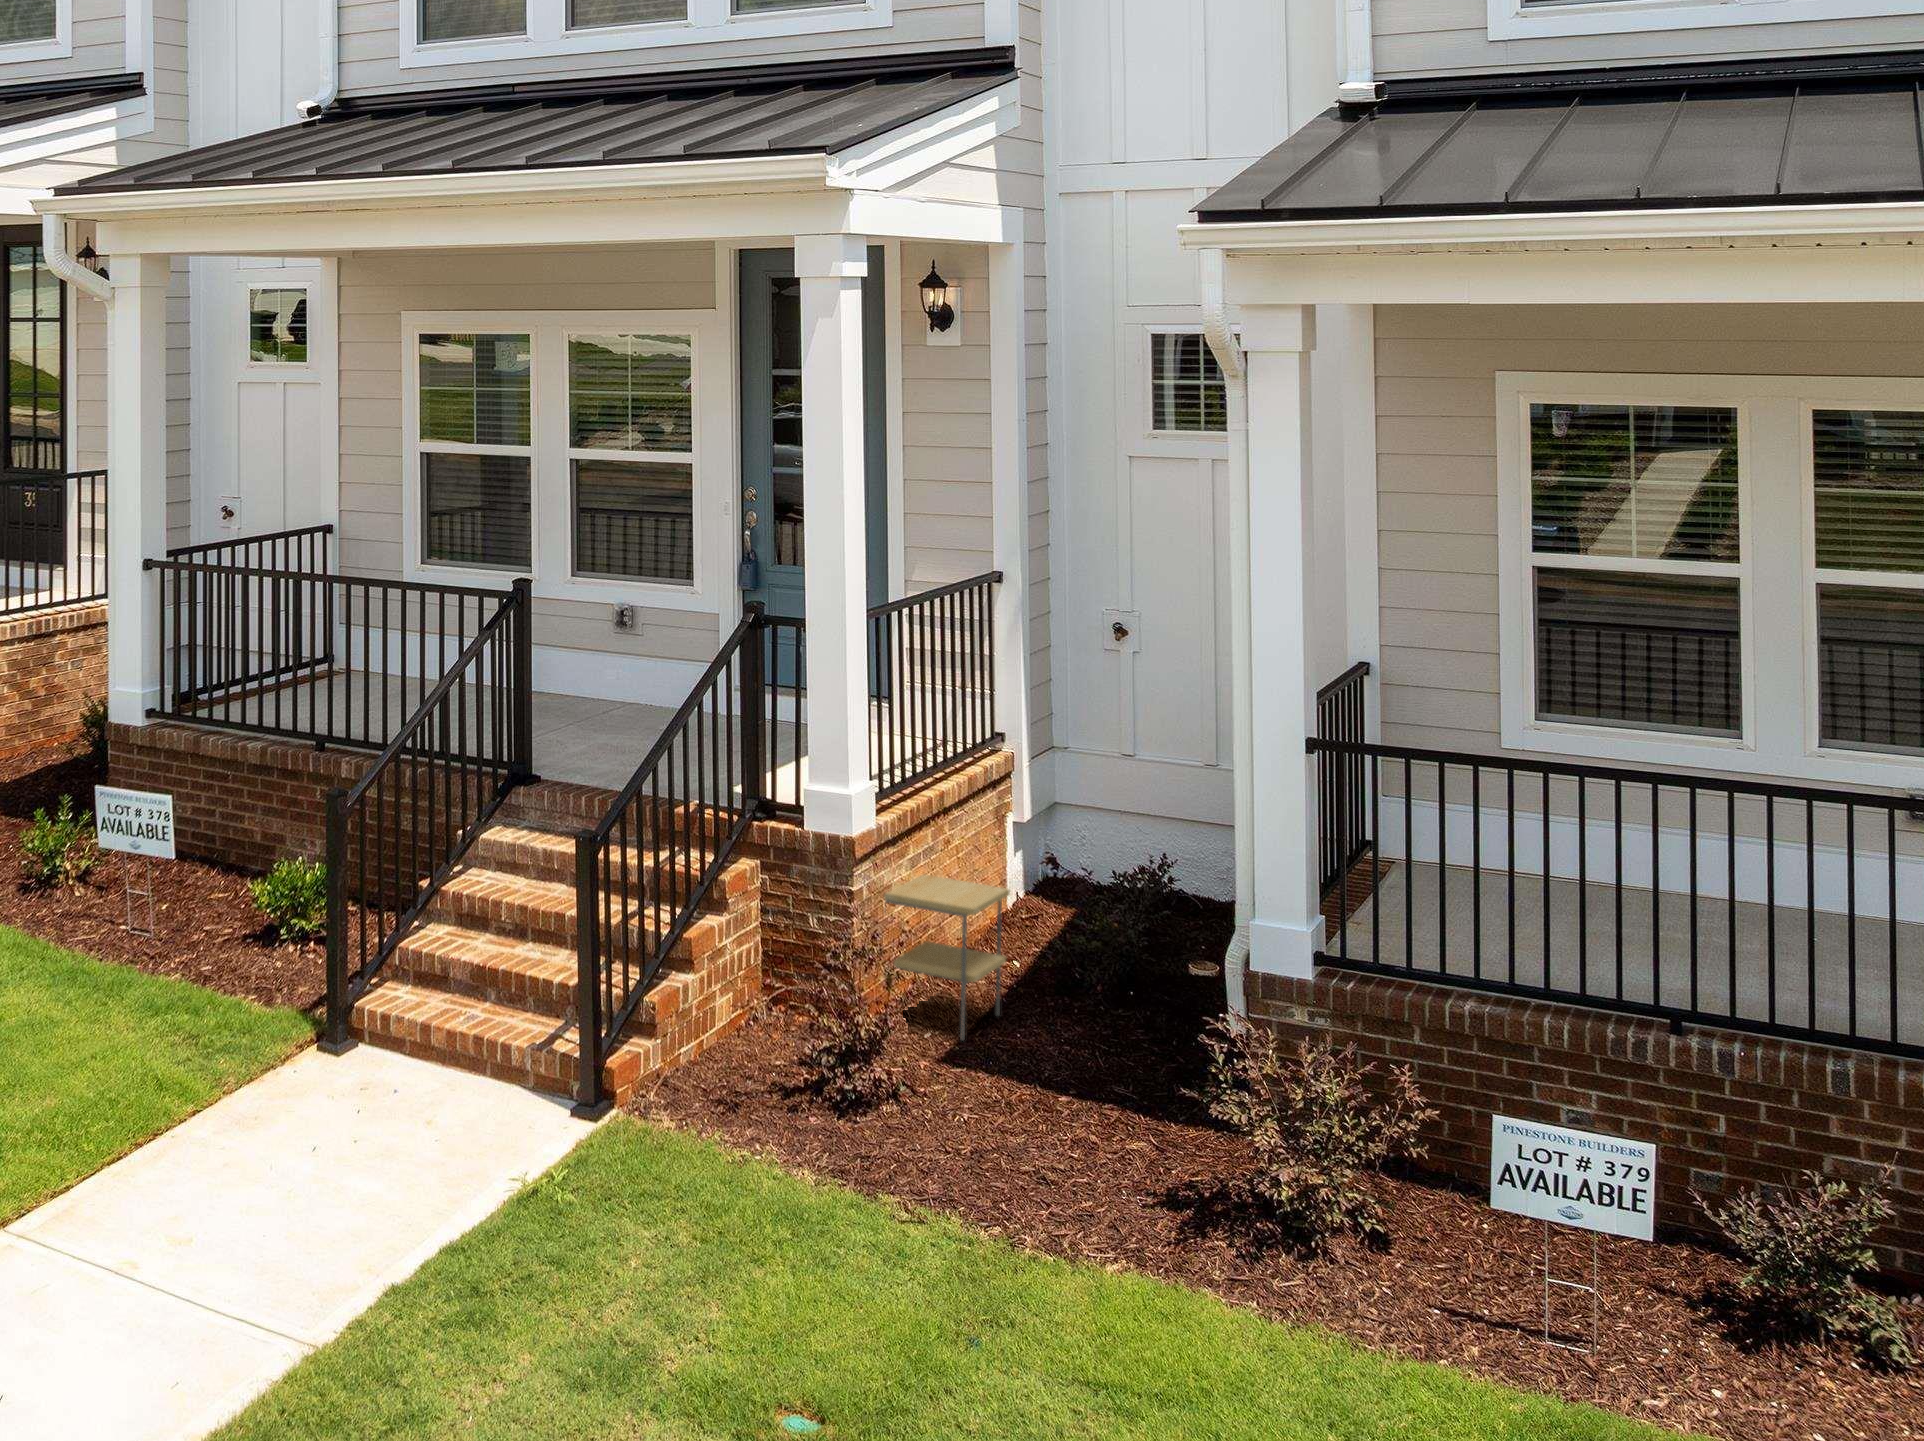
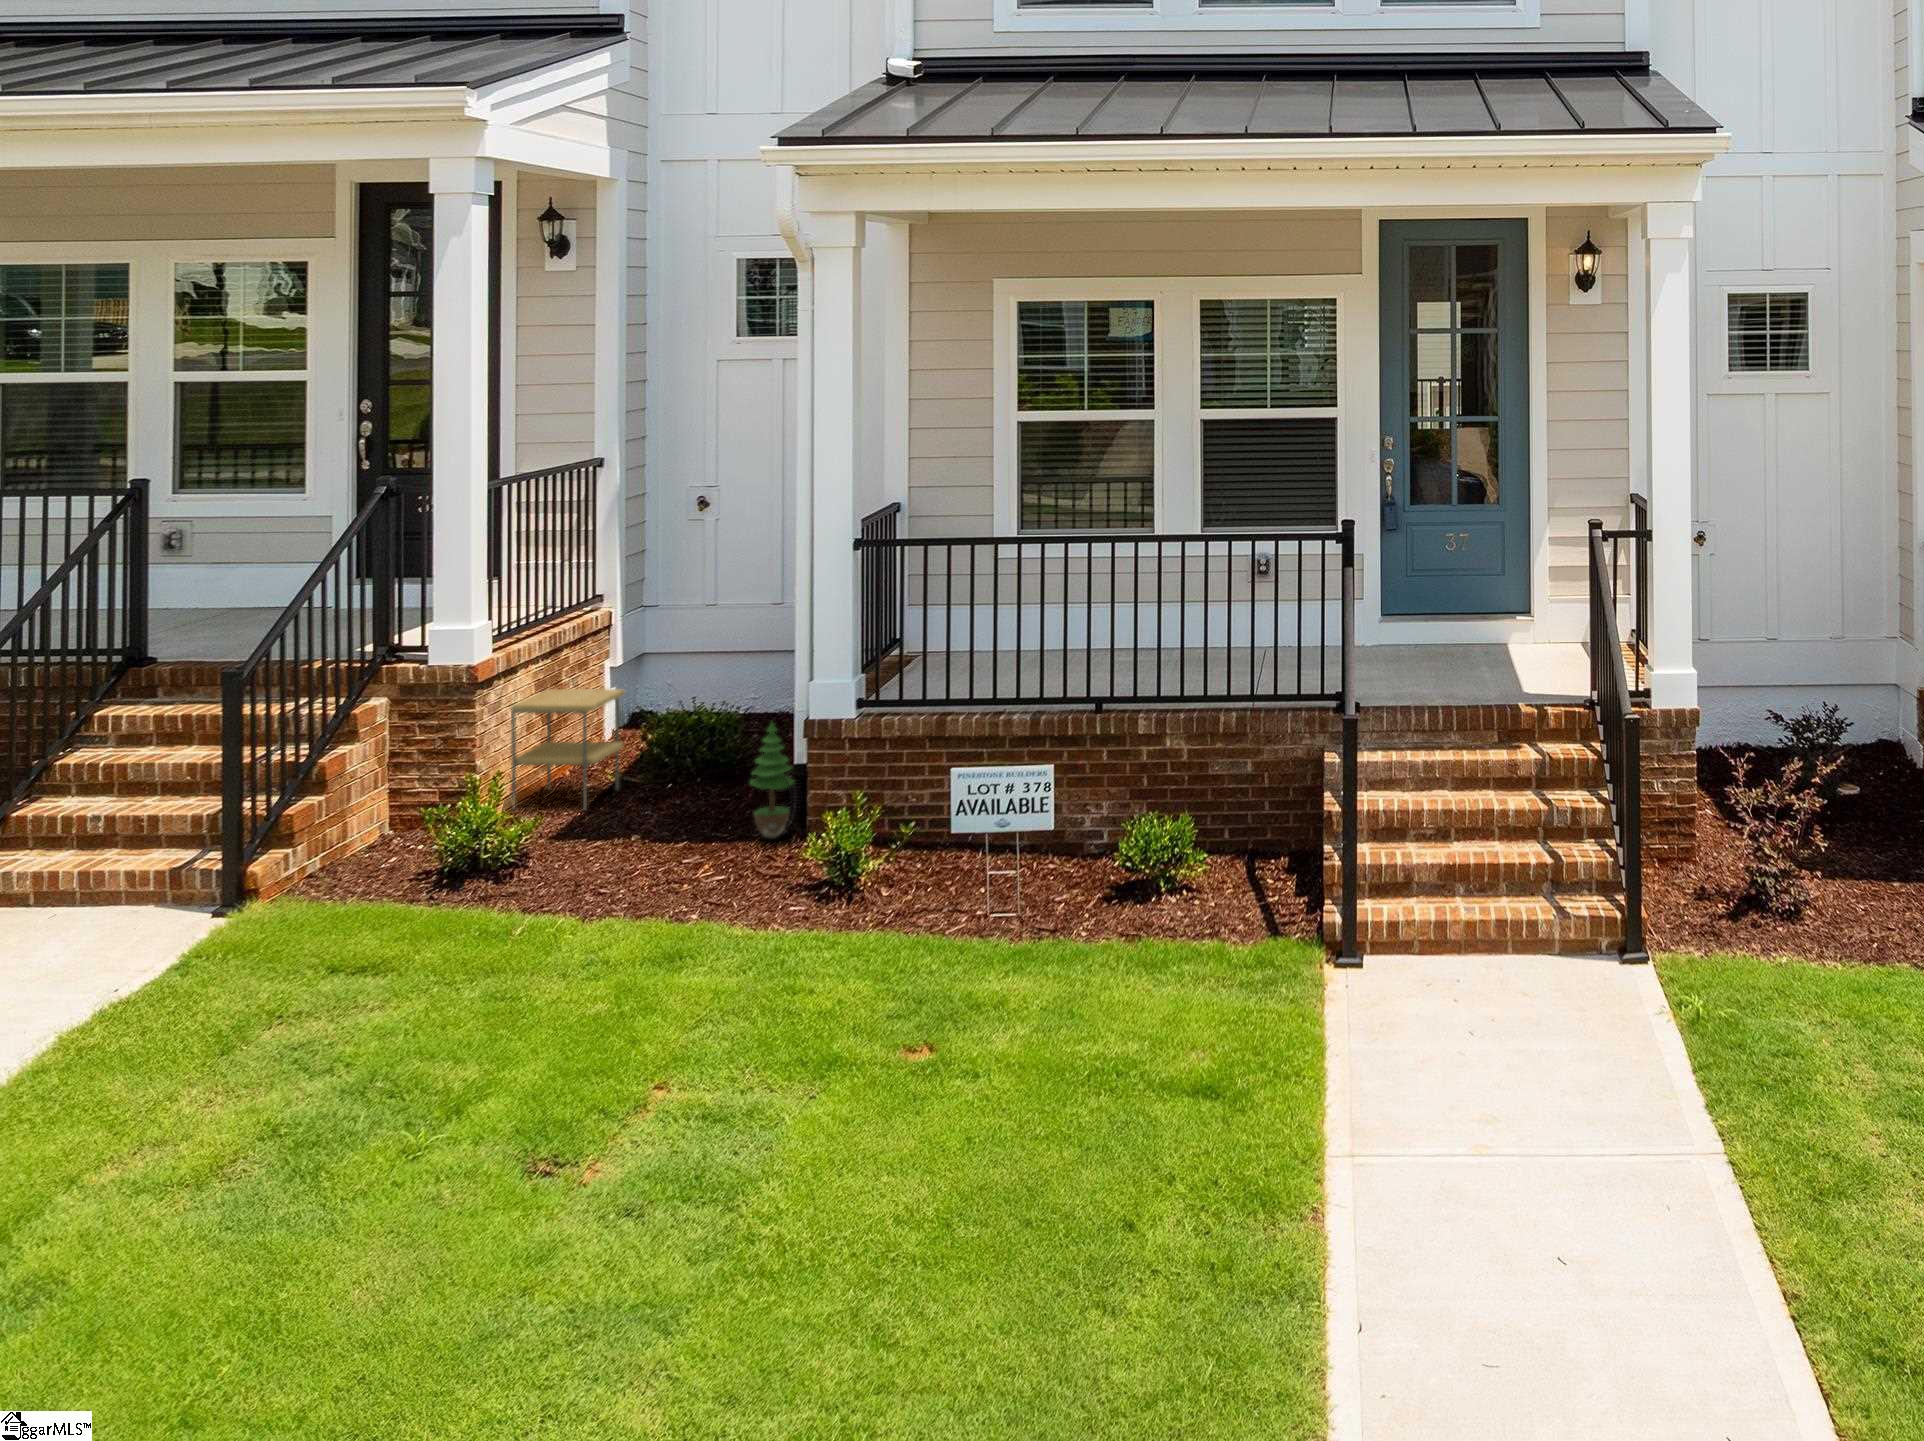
potted tree: none [1174,975,1236,1140] -> present [750,723,794,839]

